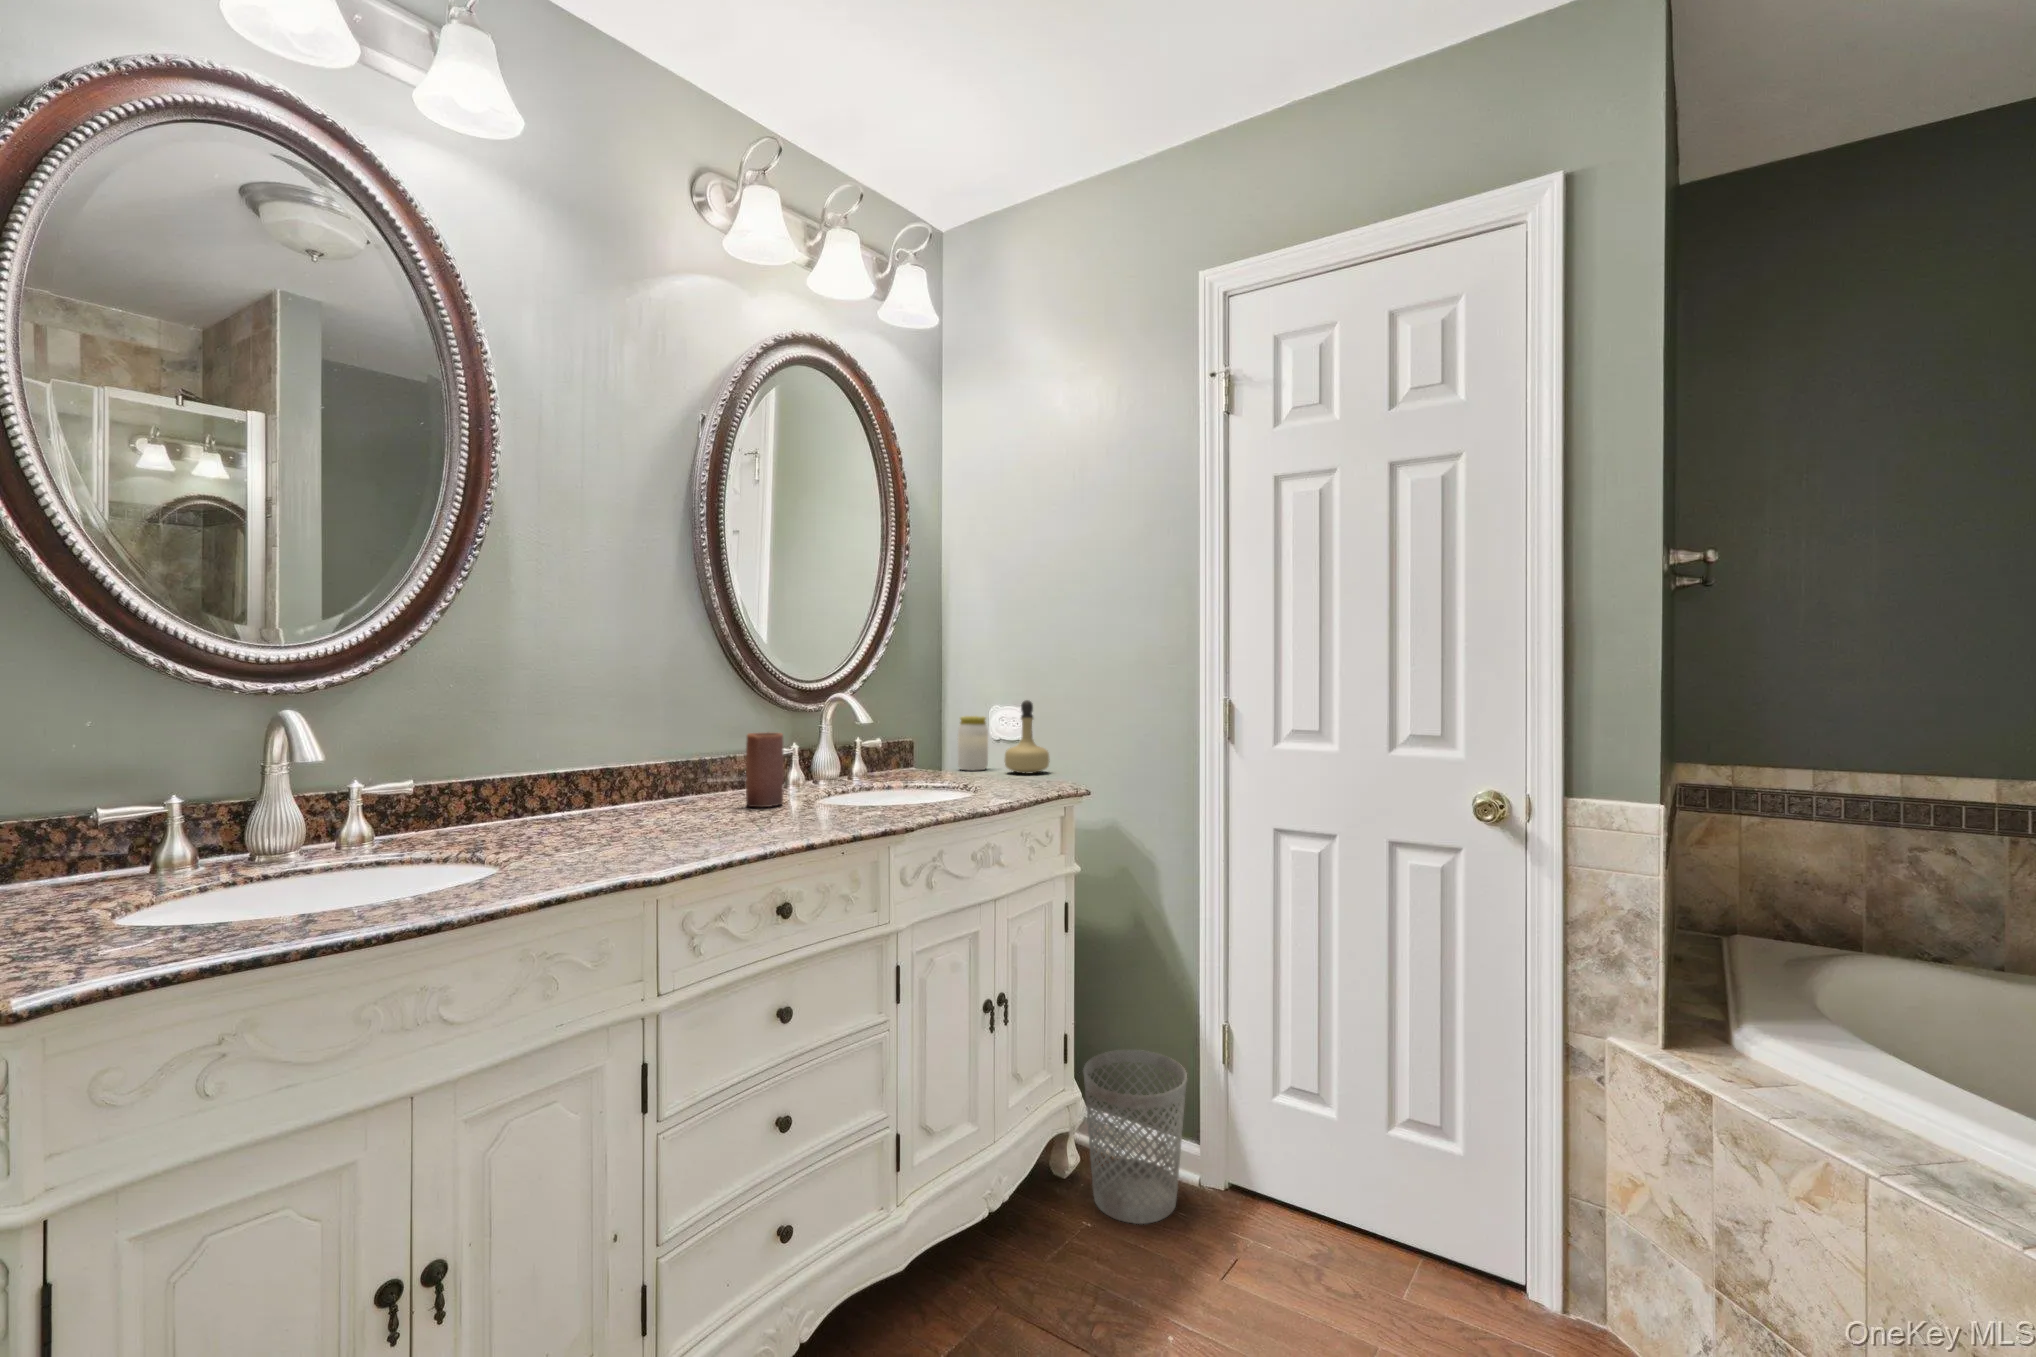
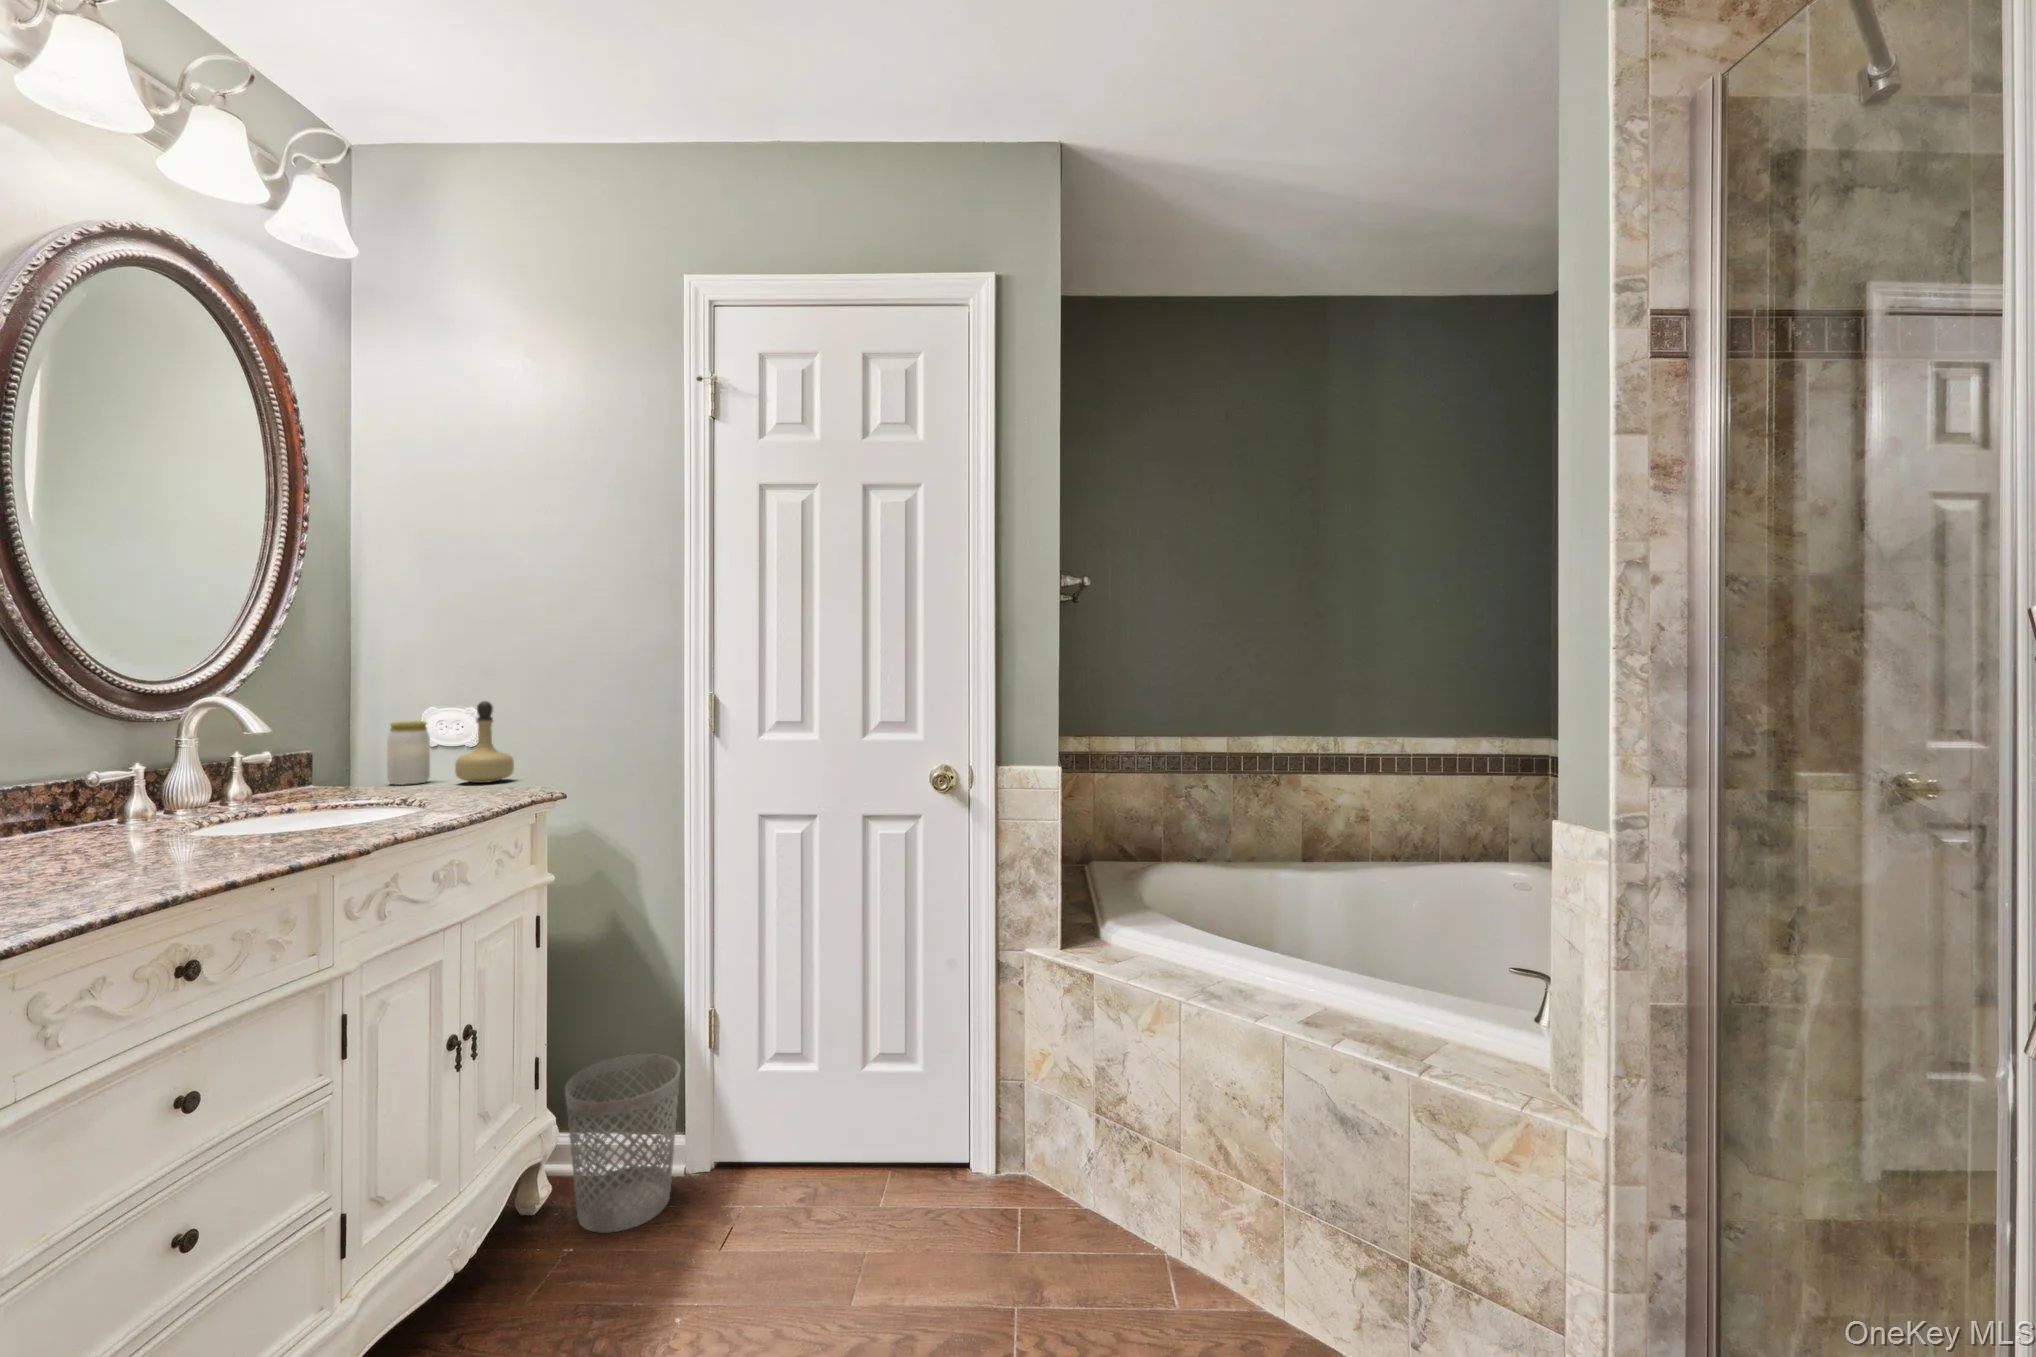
candle: present [746,732,784,807] -> none [59,749,129,851]

